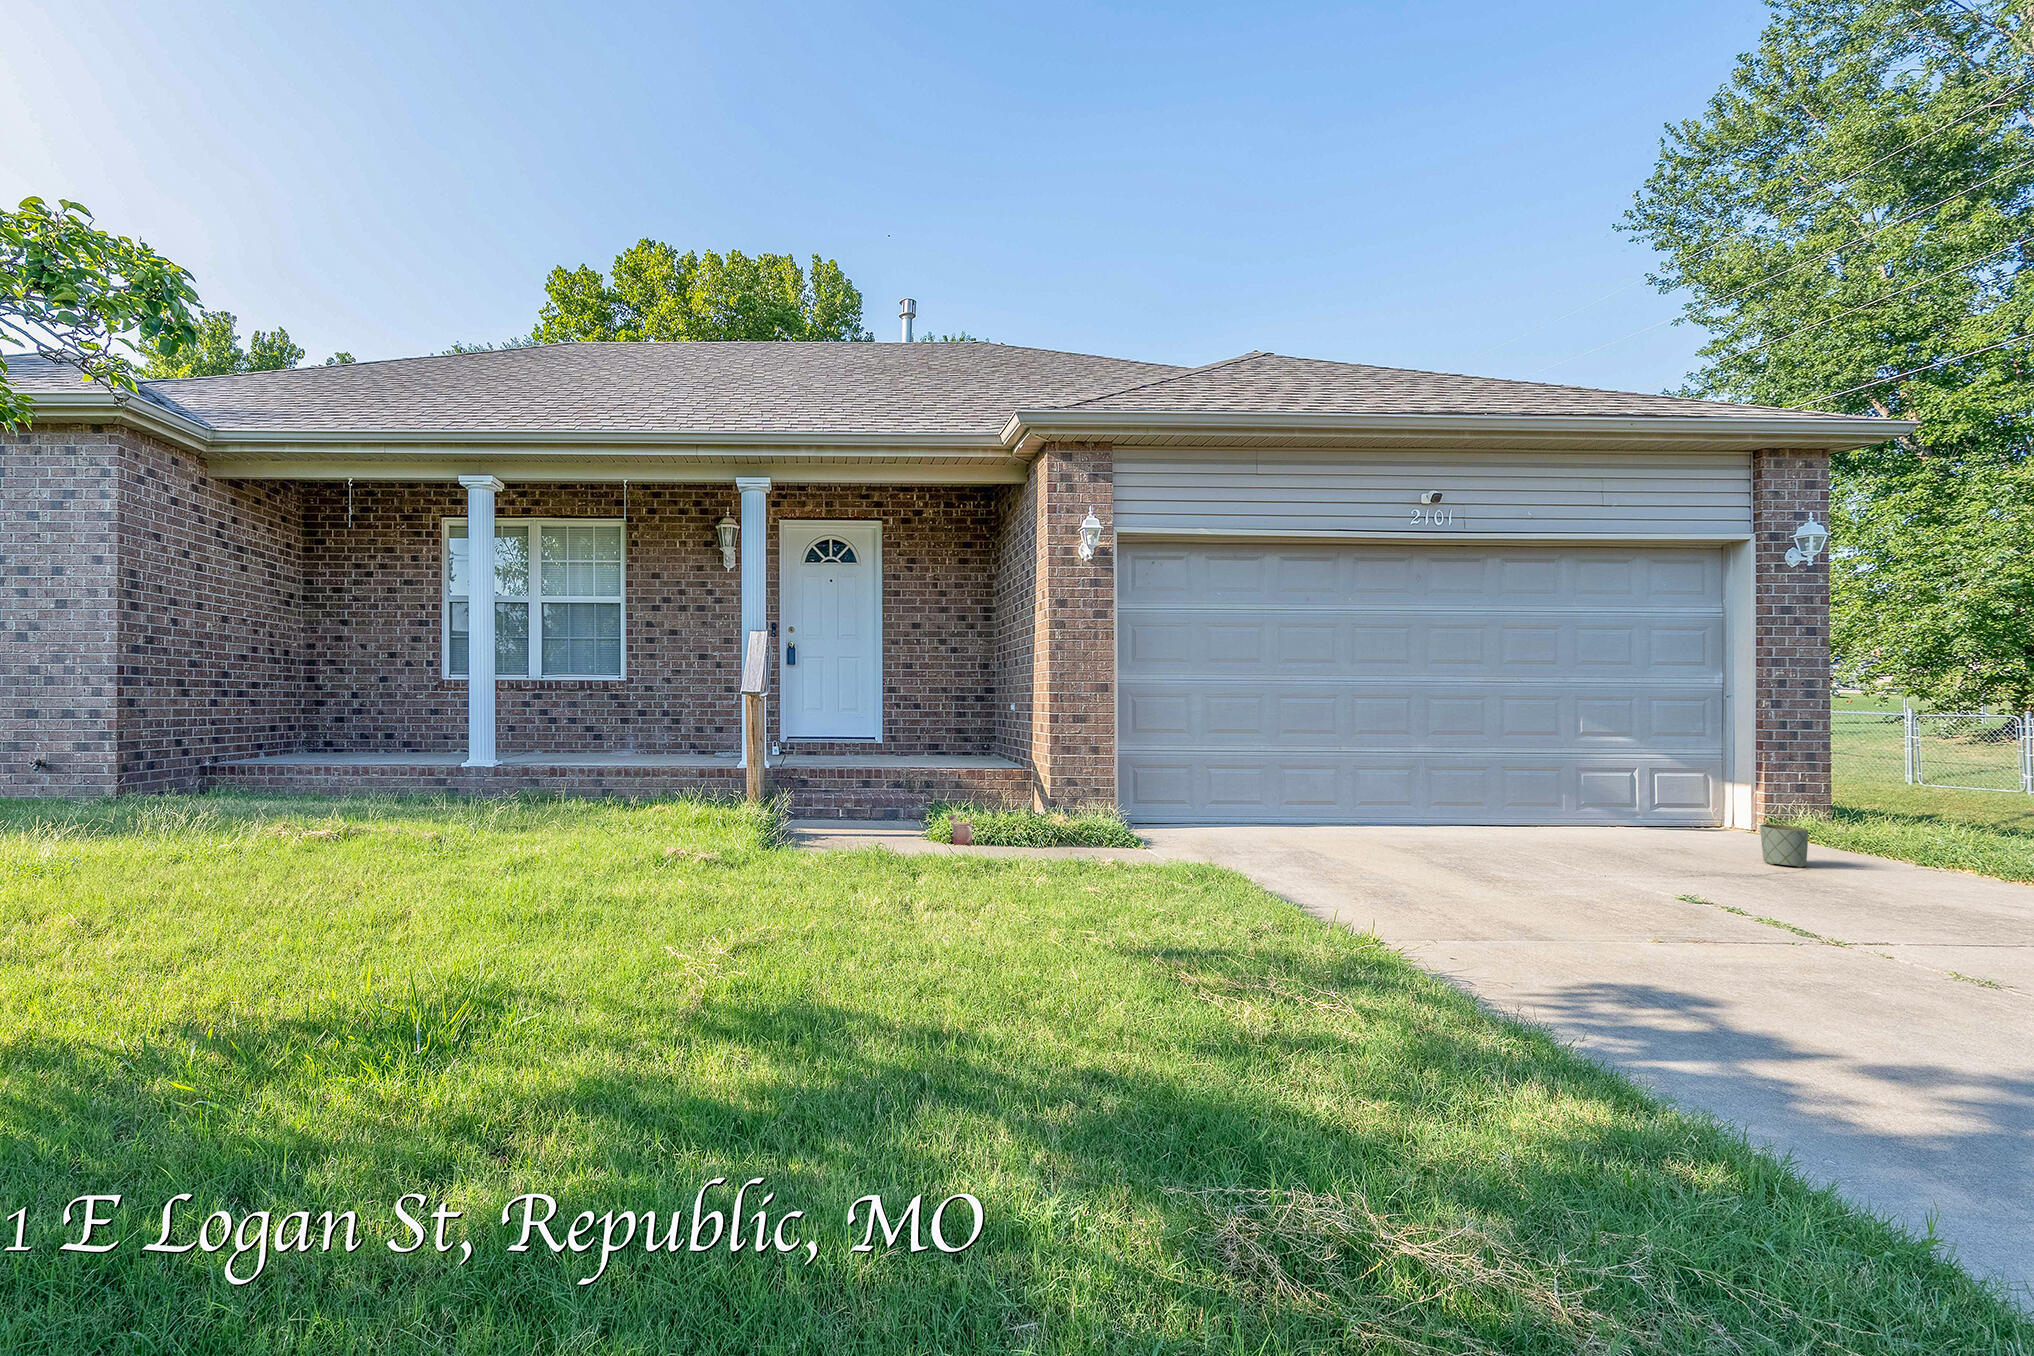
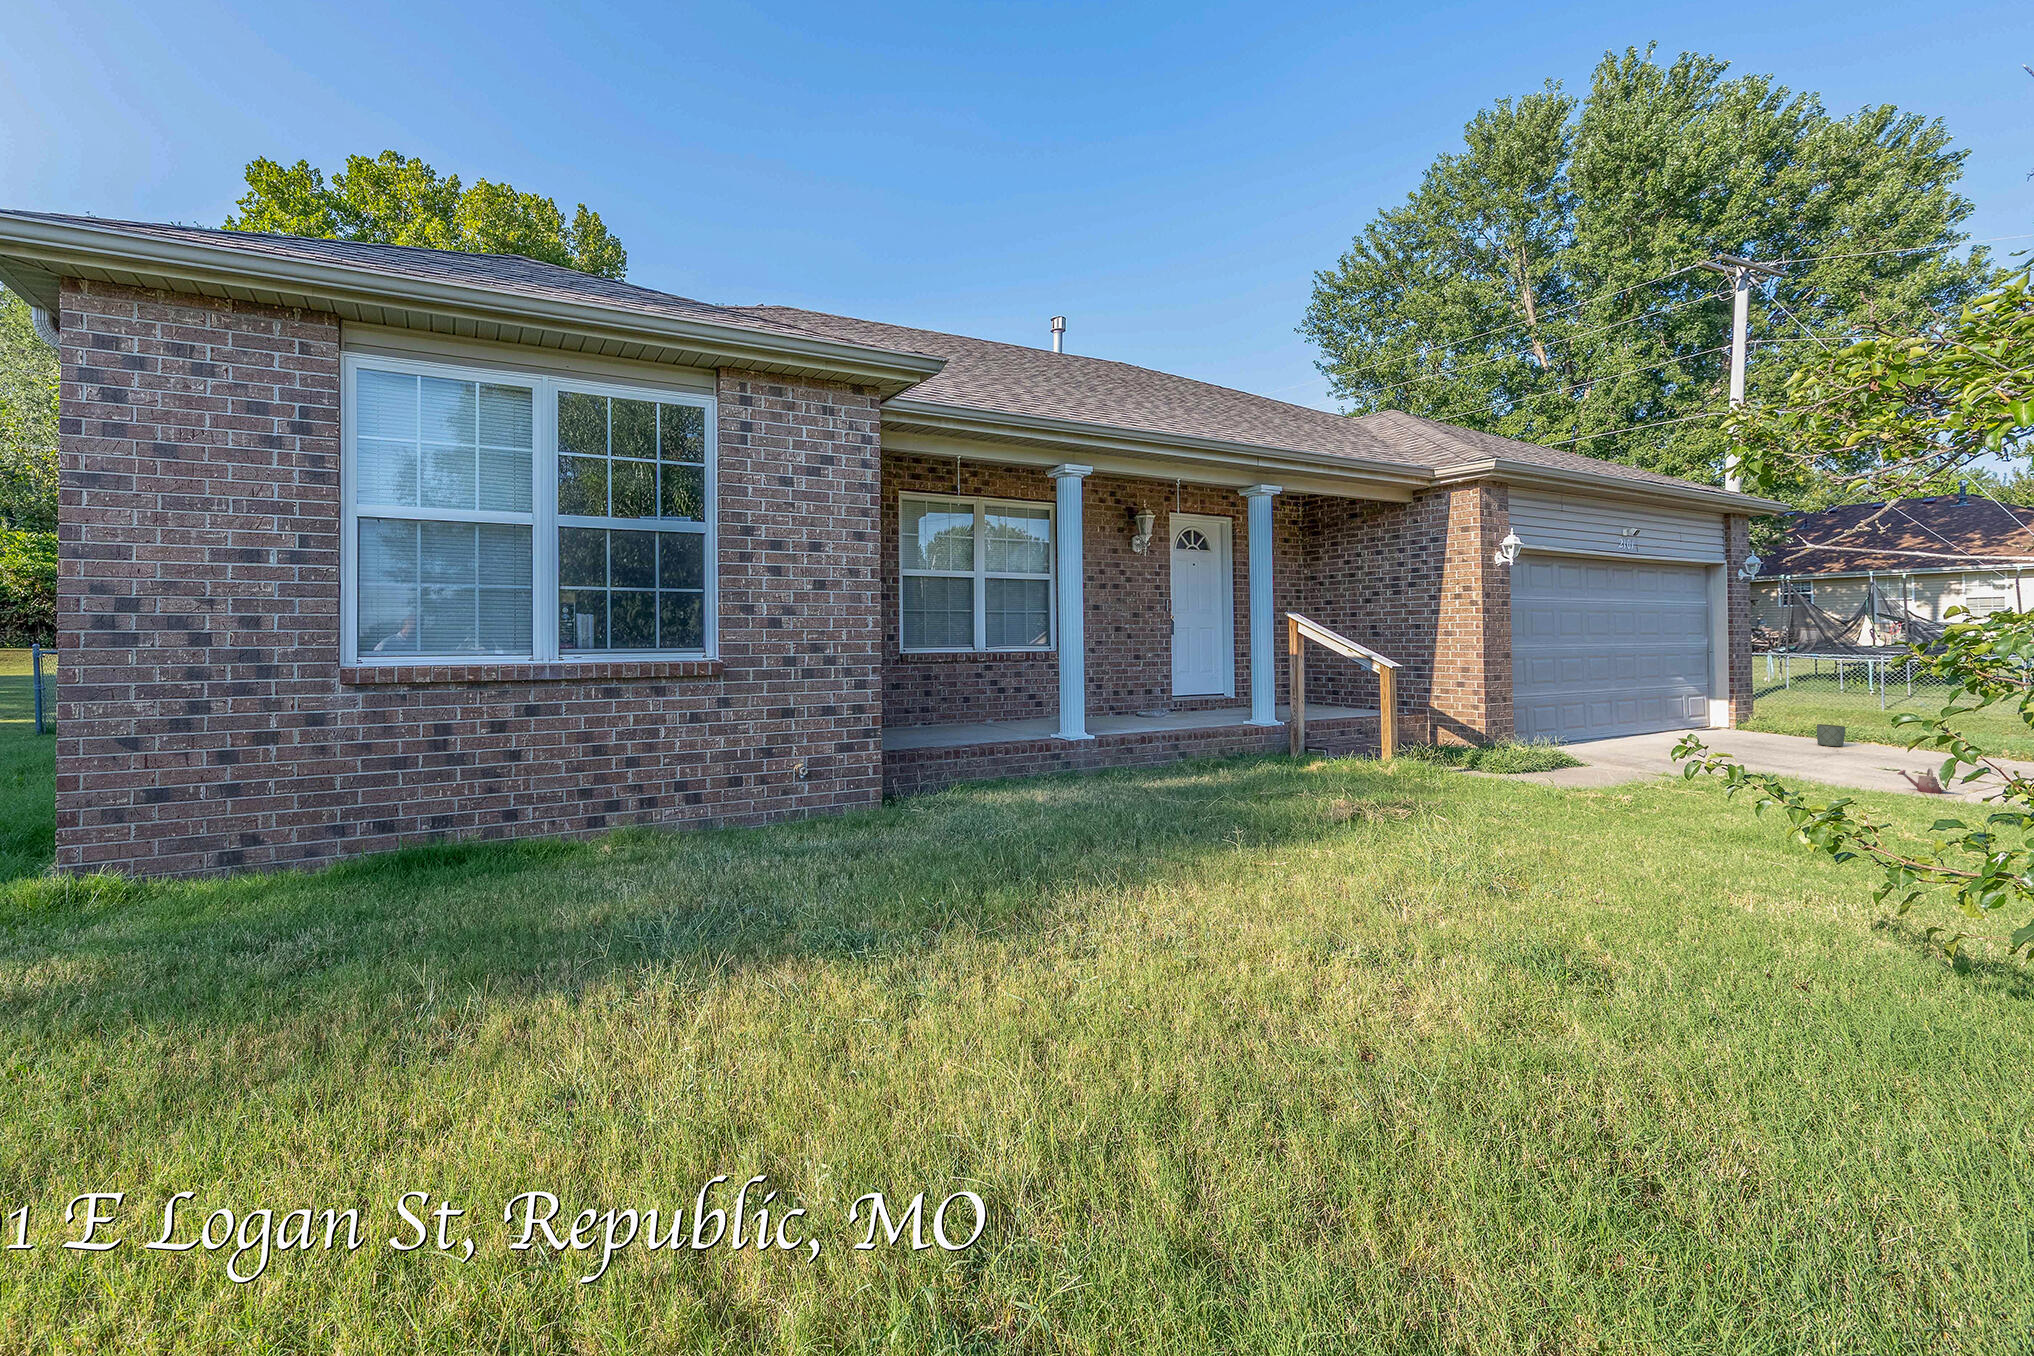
watering can: present [948,813,973,845] -> present [1898,768,1951,793]

